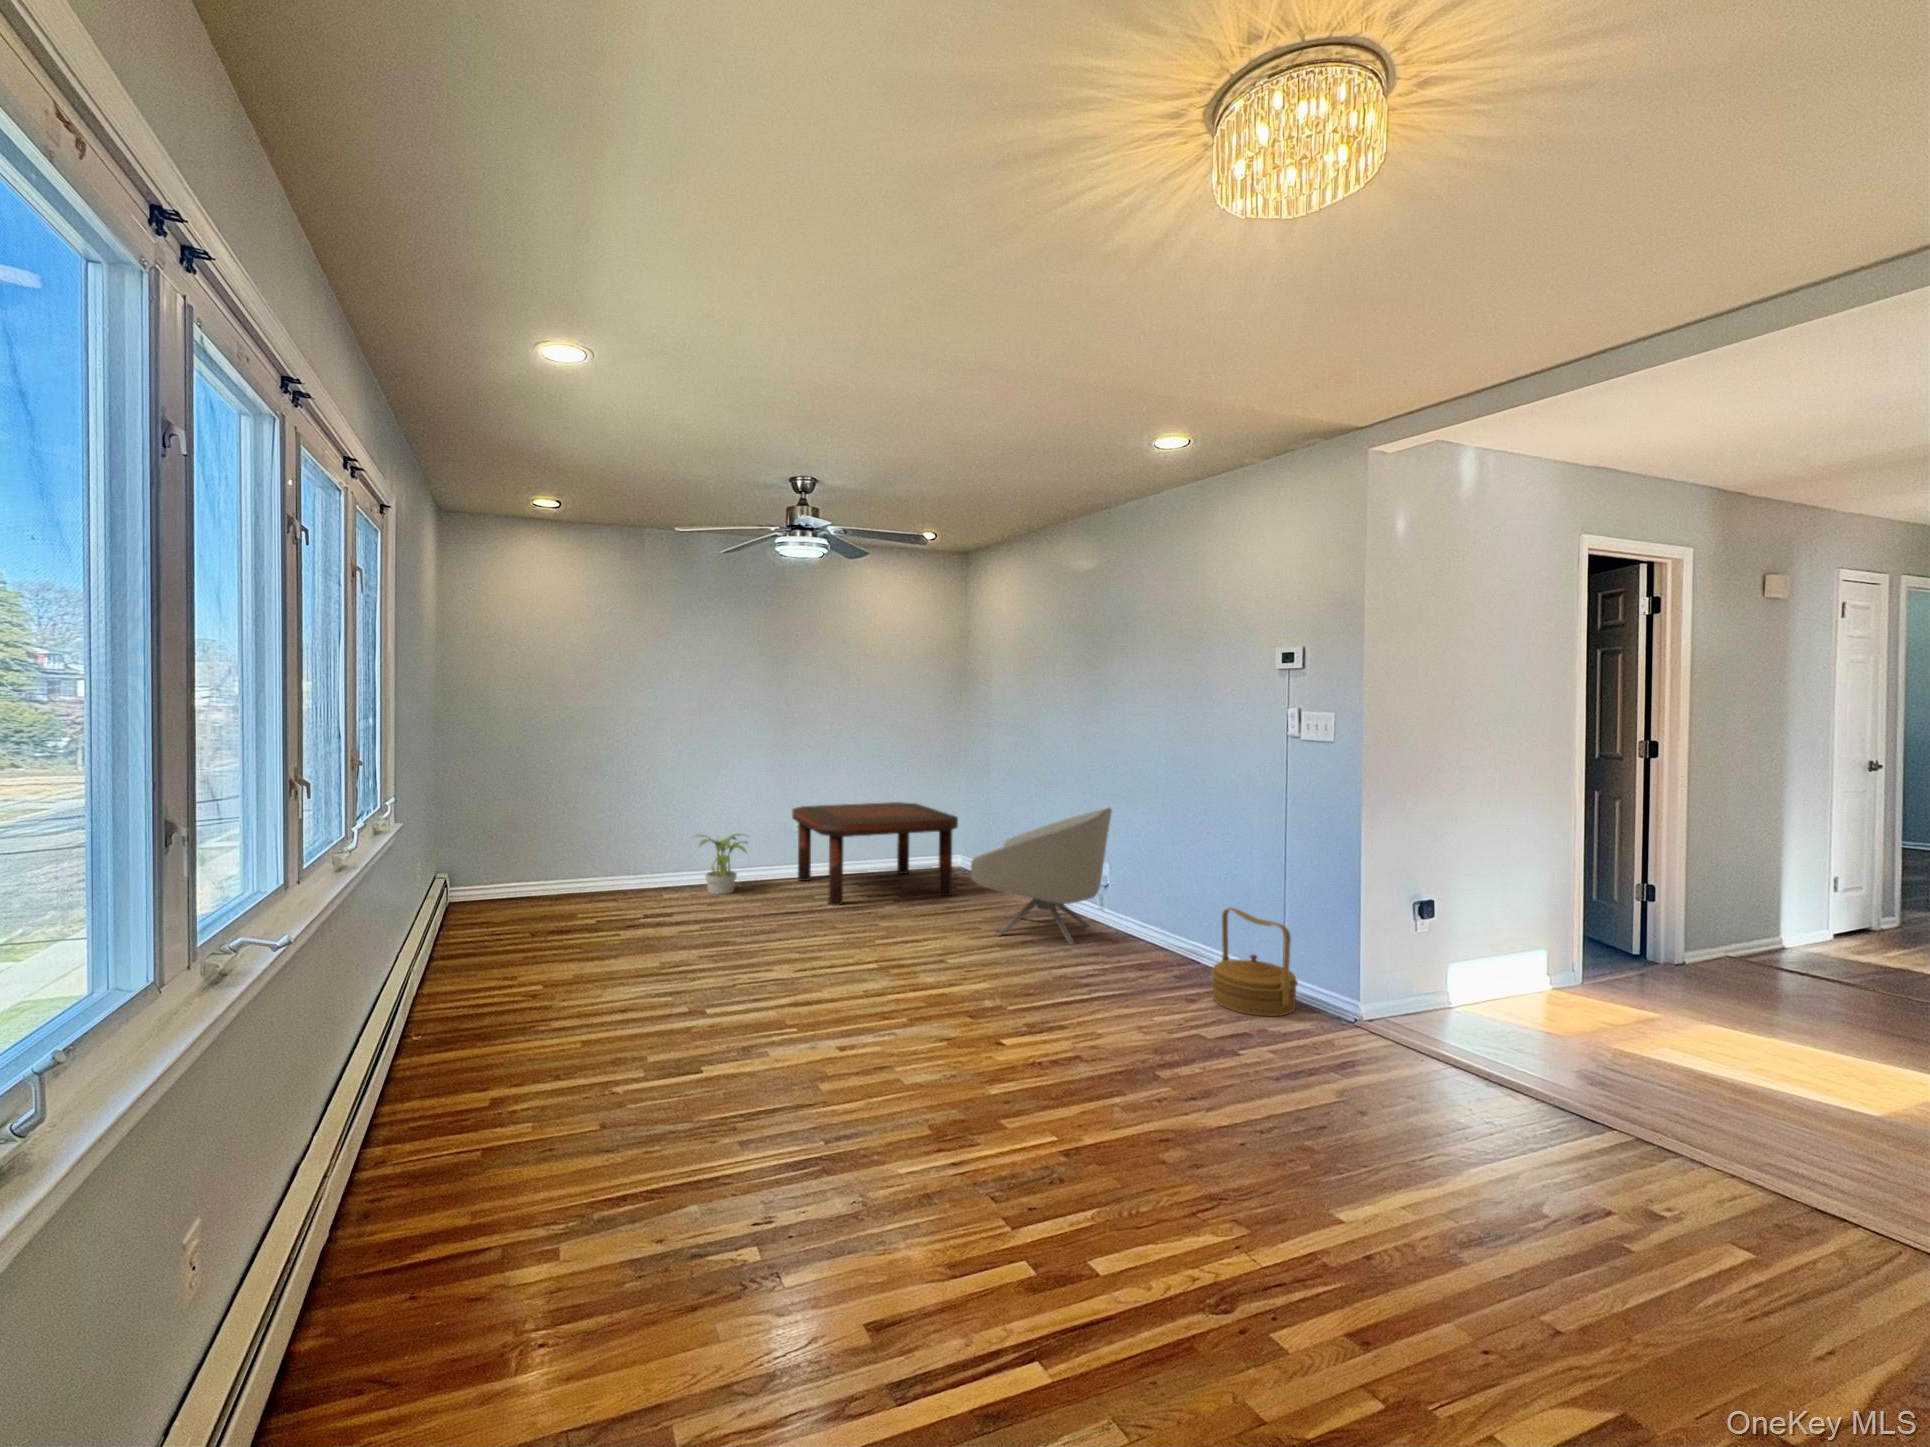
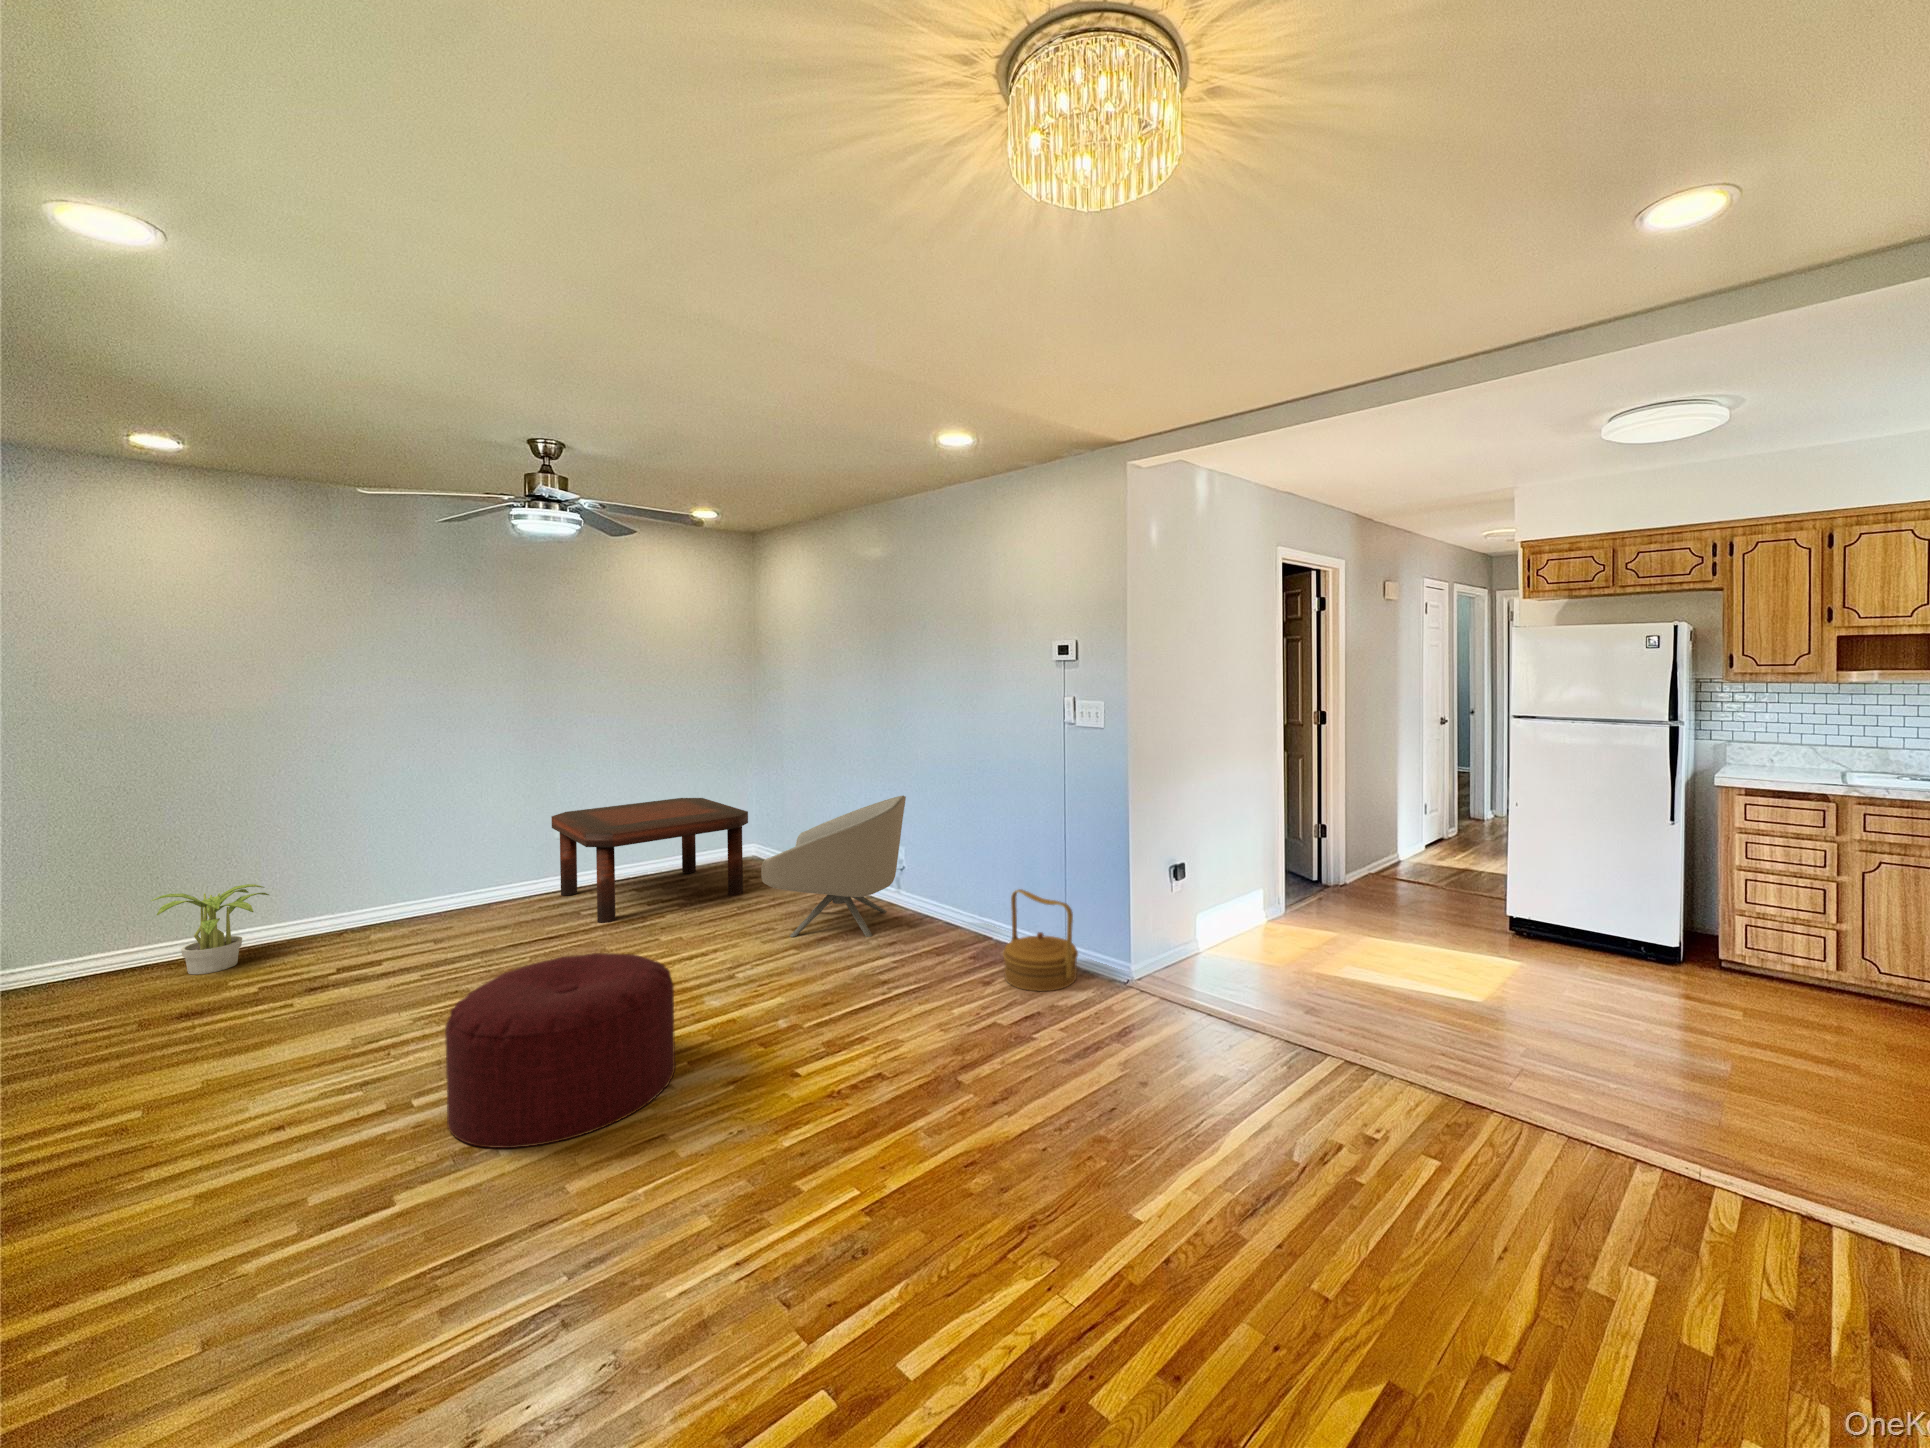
potted plant: present [694,834,748,894] -> present [151,884,269,974]
ottoman: none [730,911,898,1055] -> present [445,953,675,1148]

